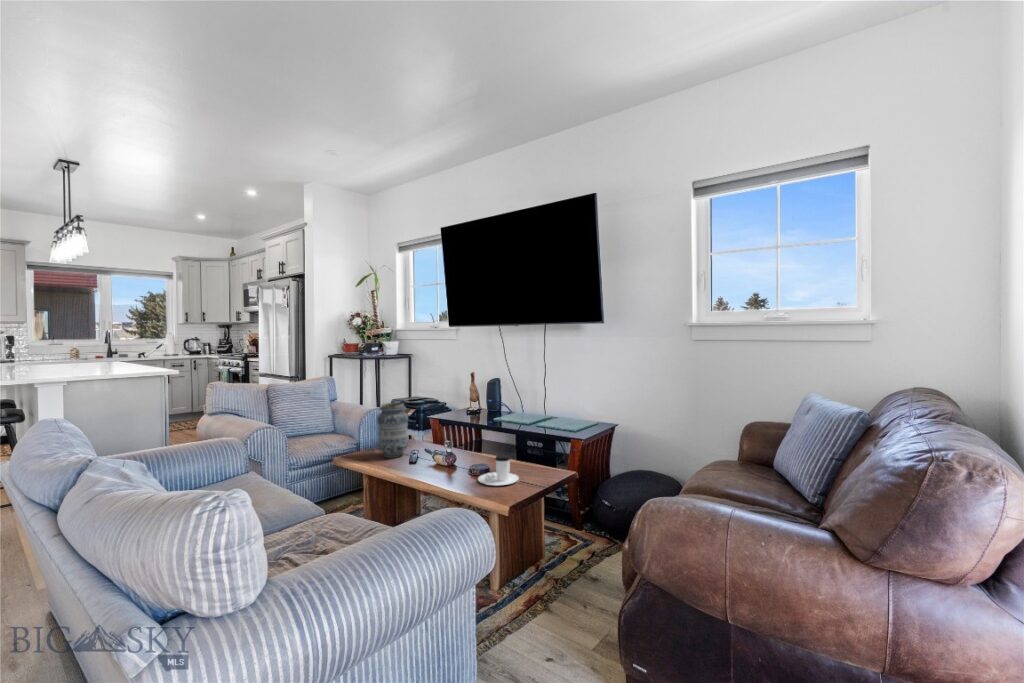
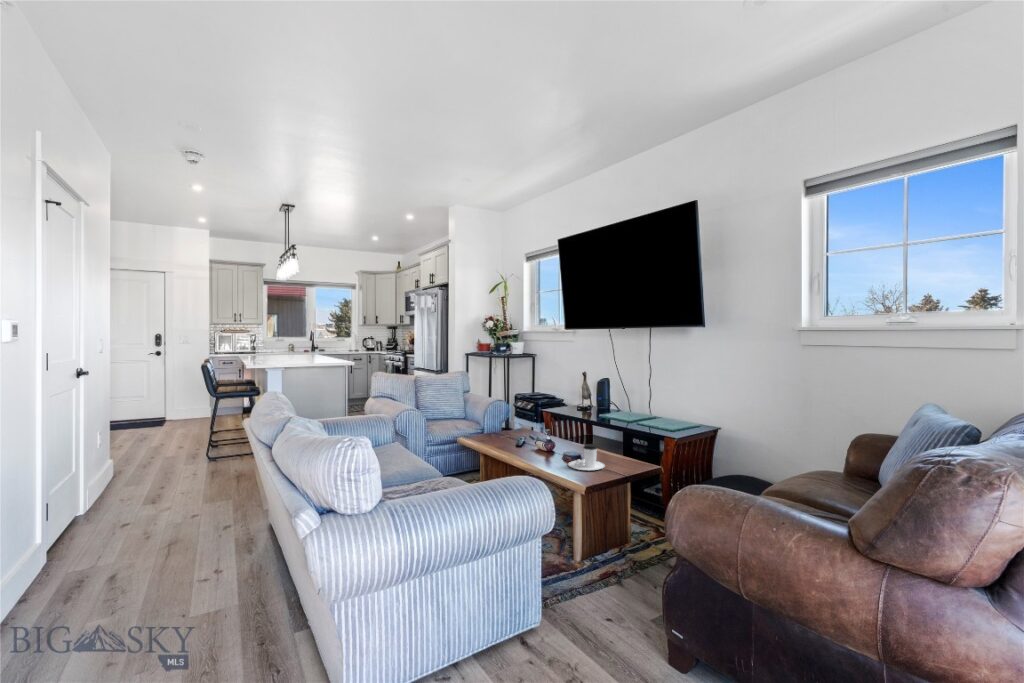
vase: present [377,403,408,458] -> none [492,395,518,441]

